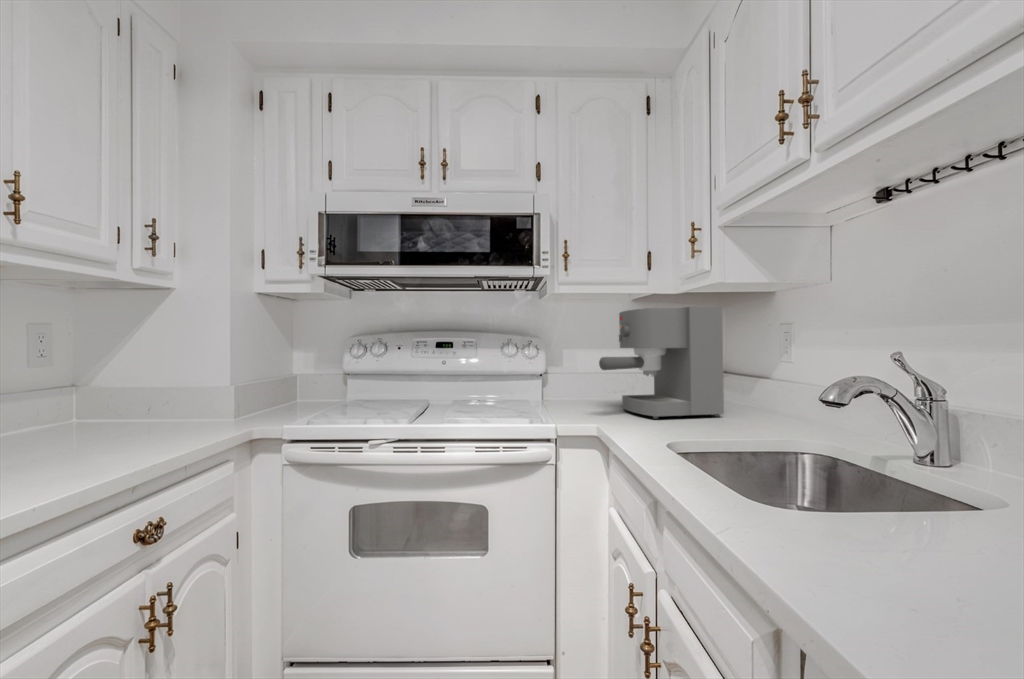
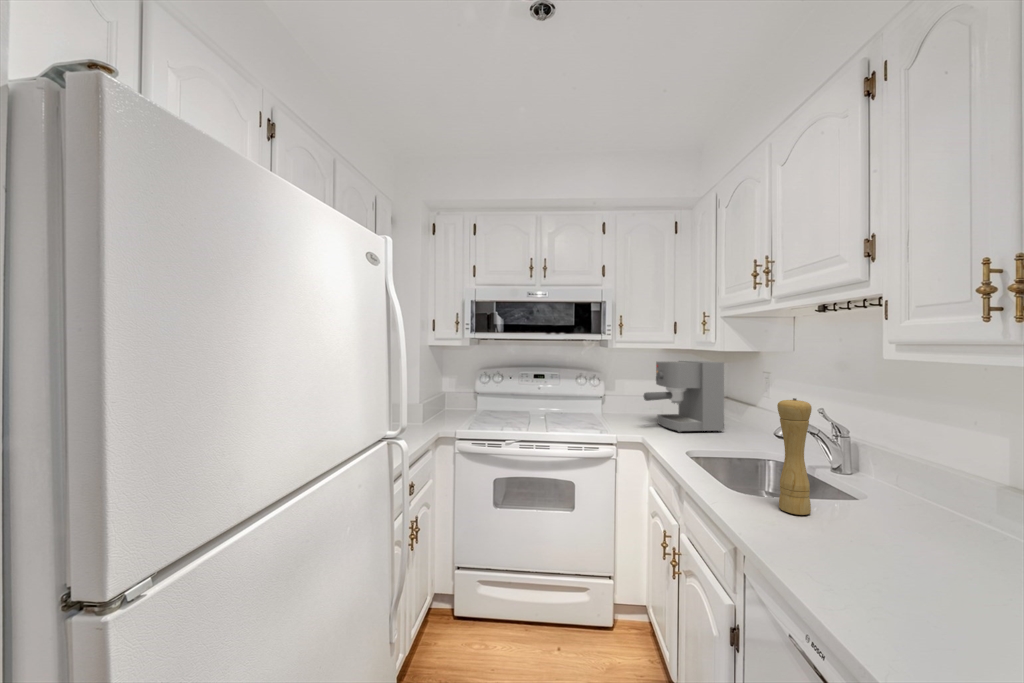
pepper mill: none [853,297,931,549] -> present [777,398,812,515]

